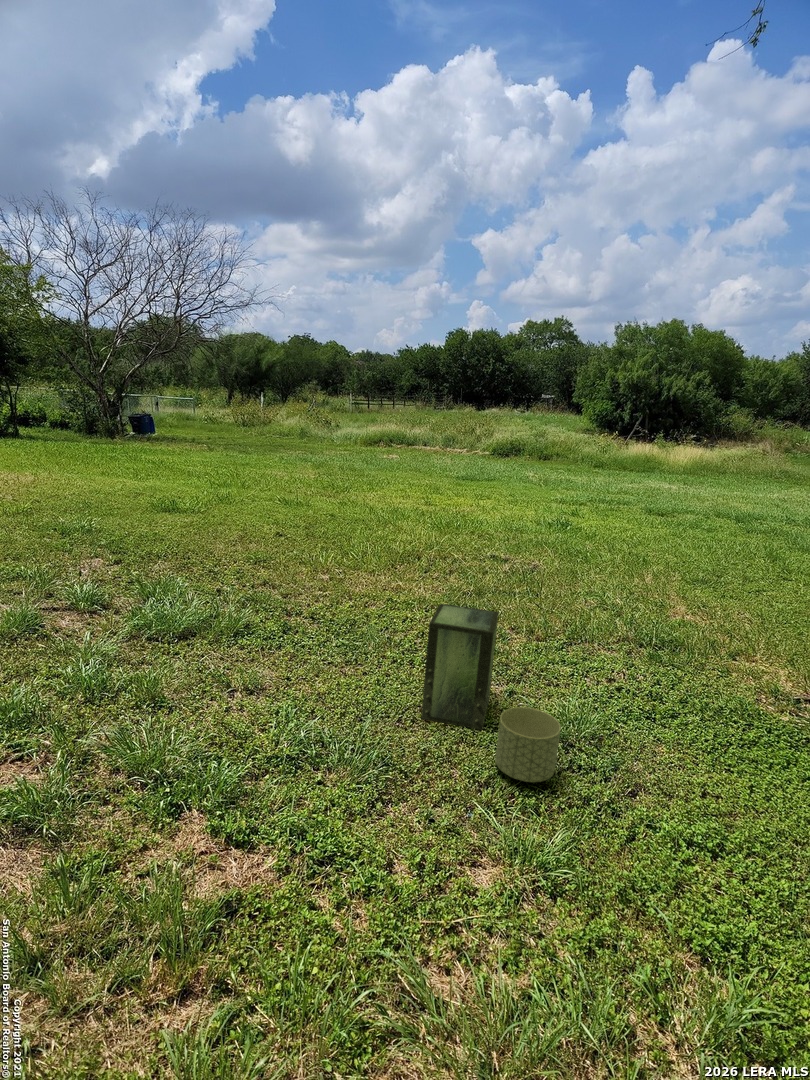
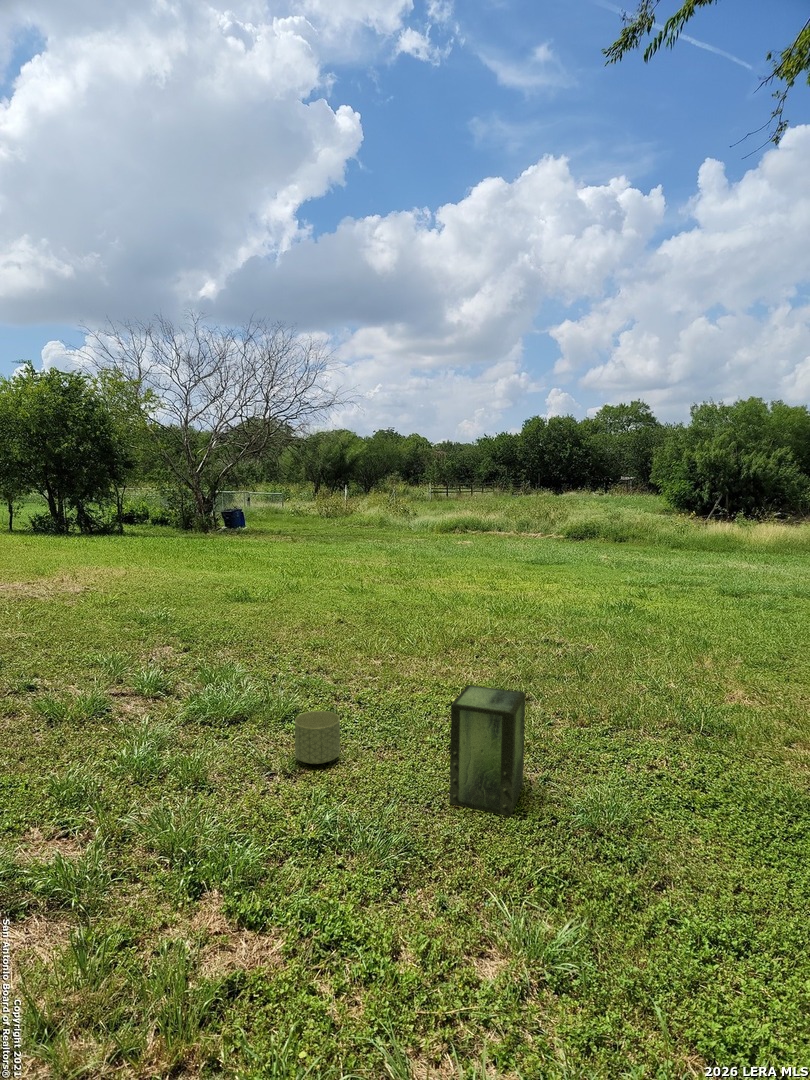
planter: present [495,707,561,782] -> present [295,711,340,764]

